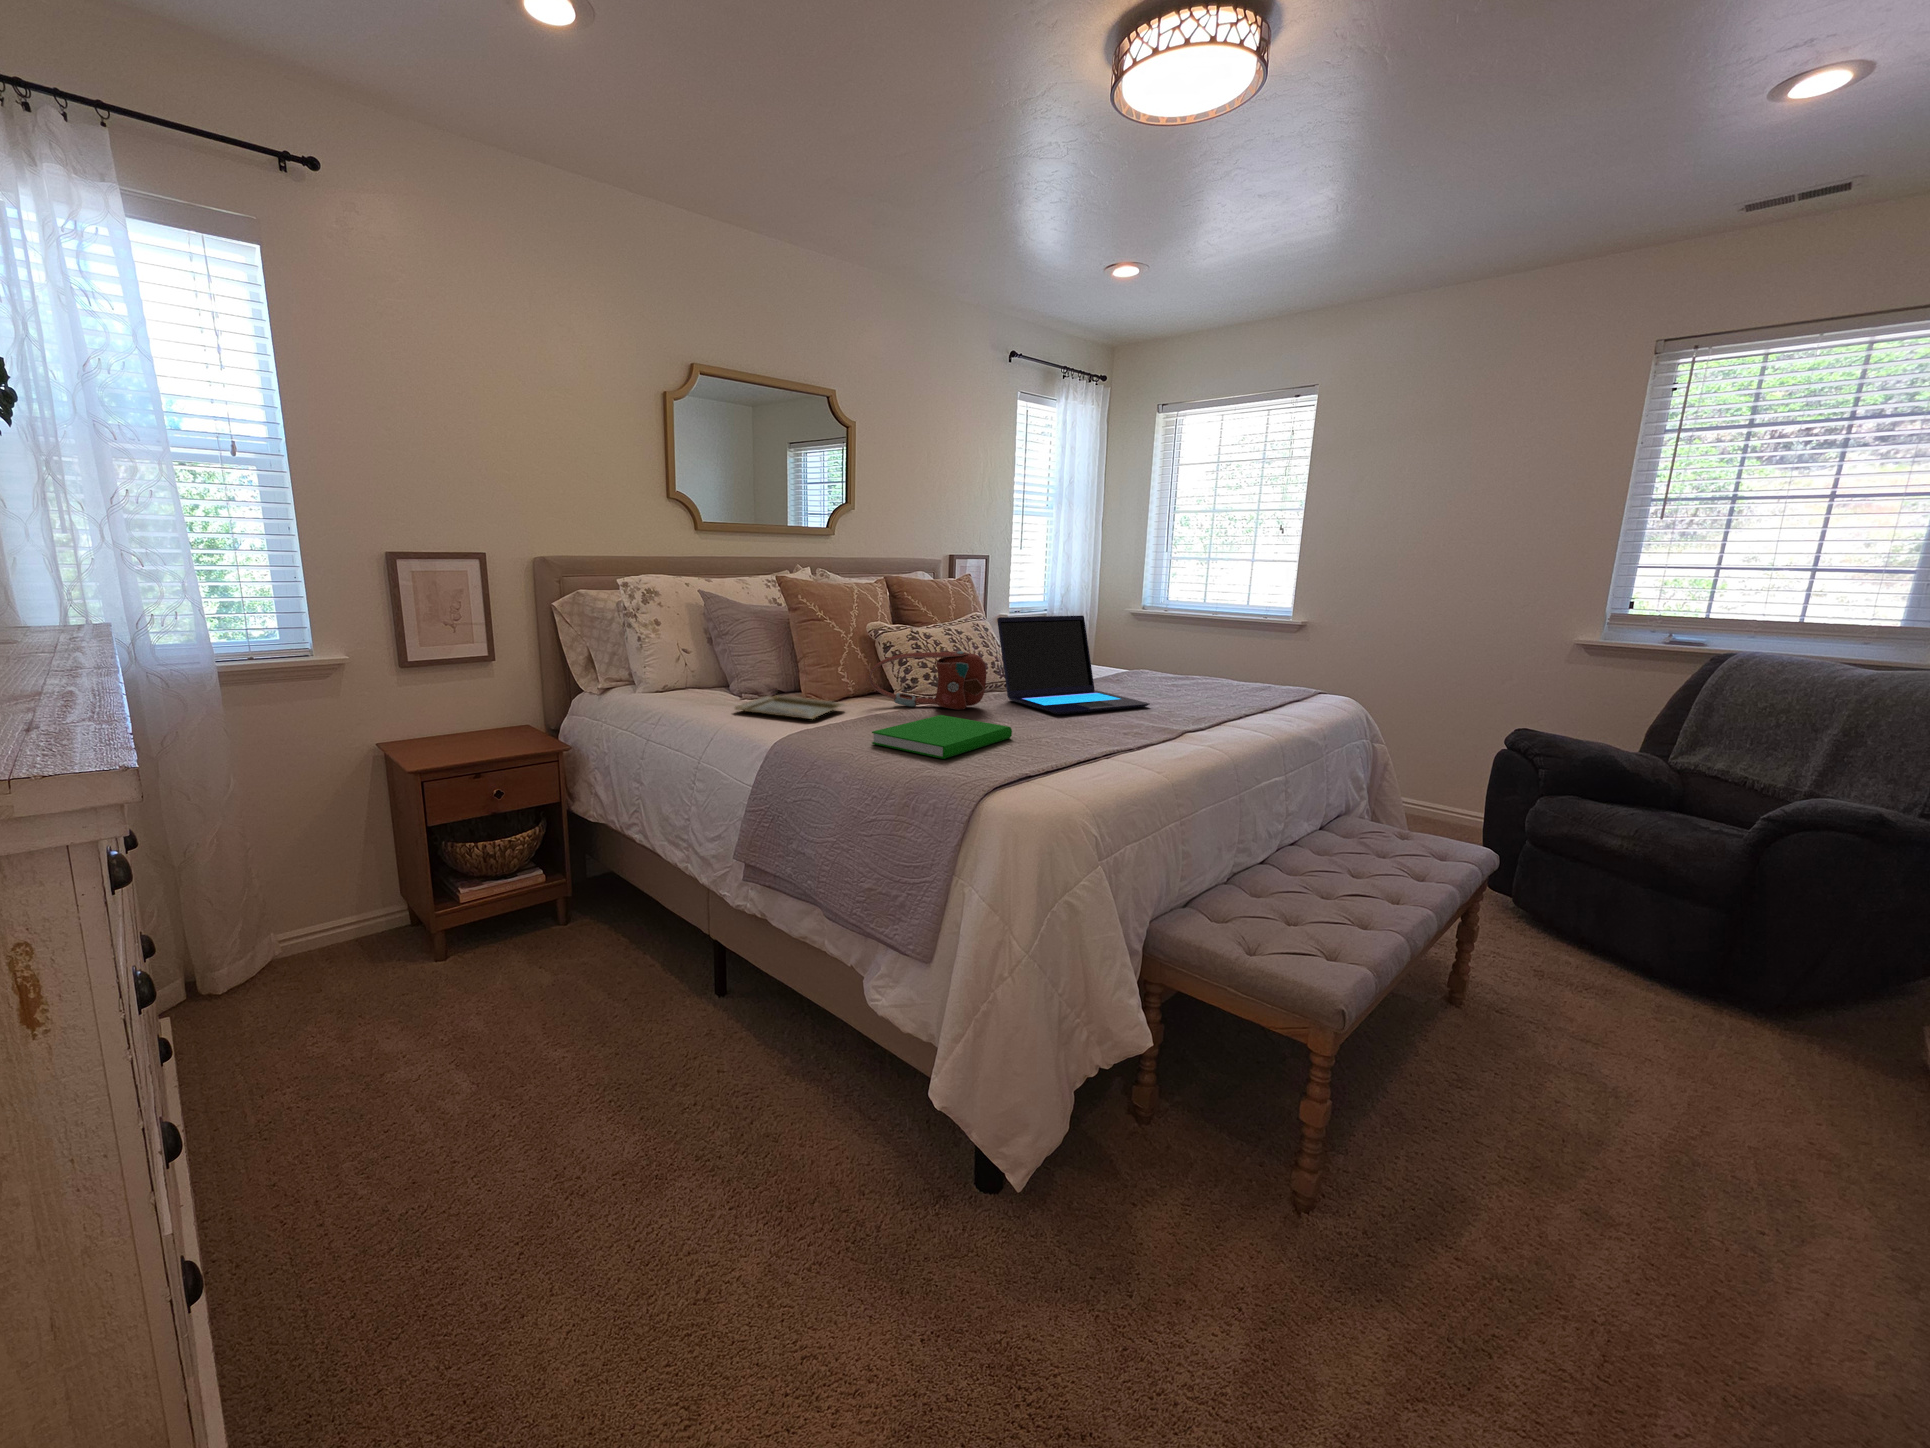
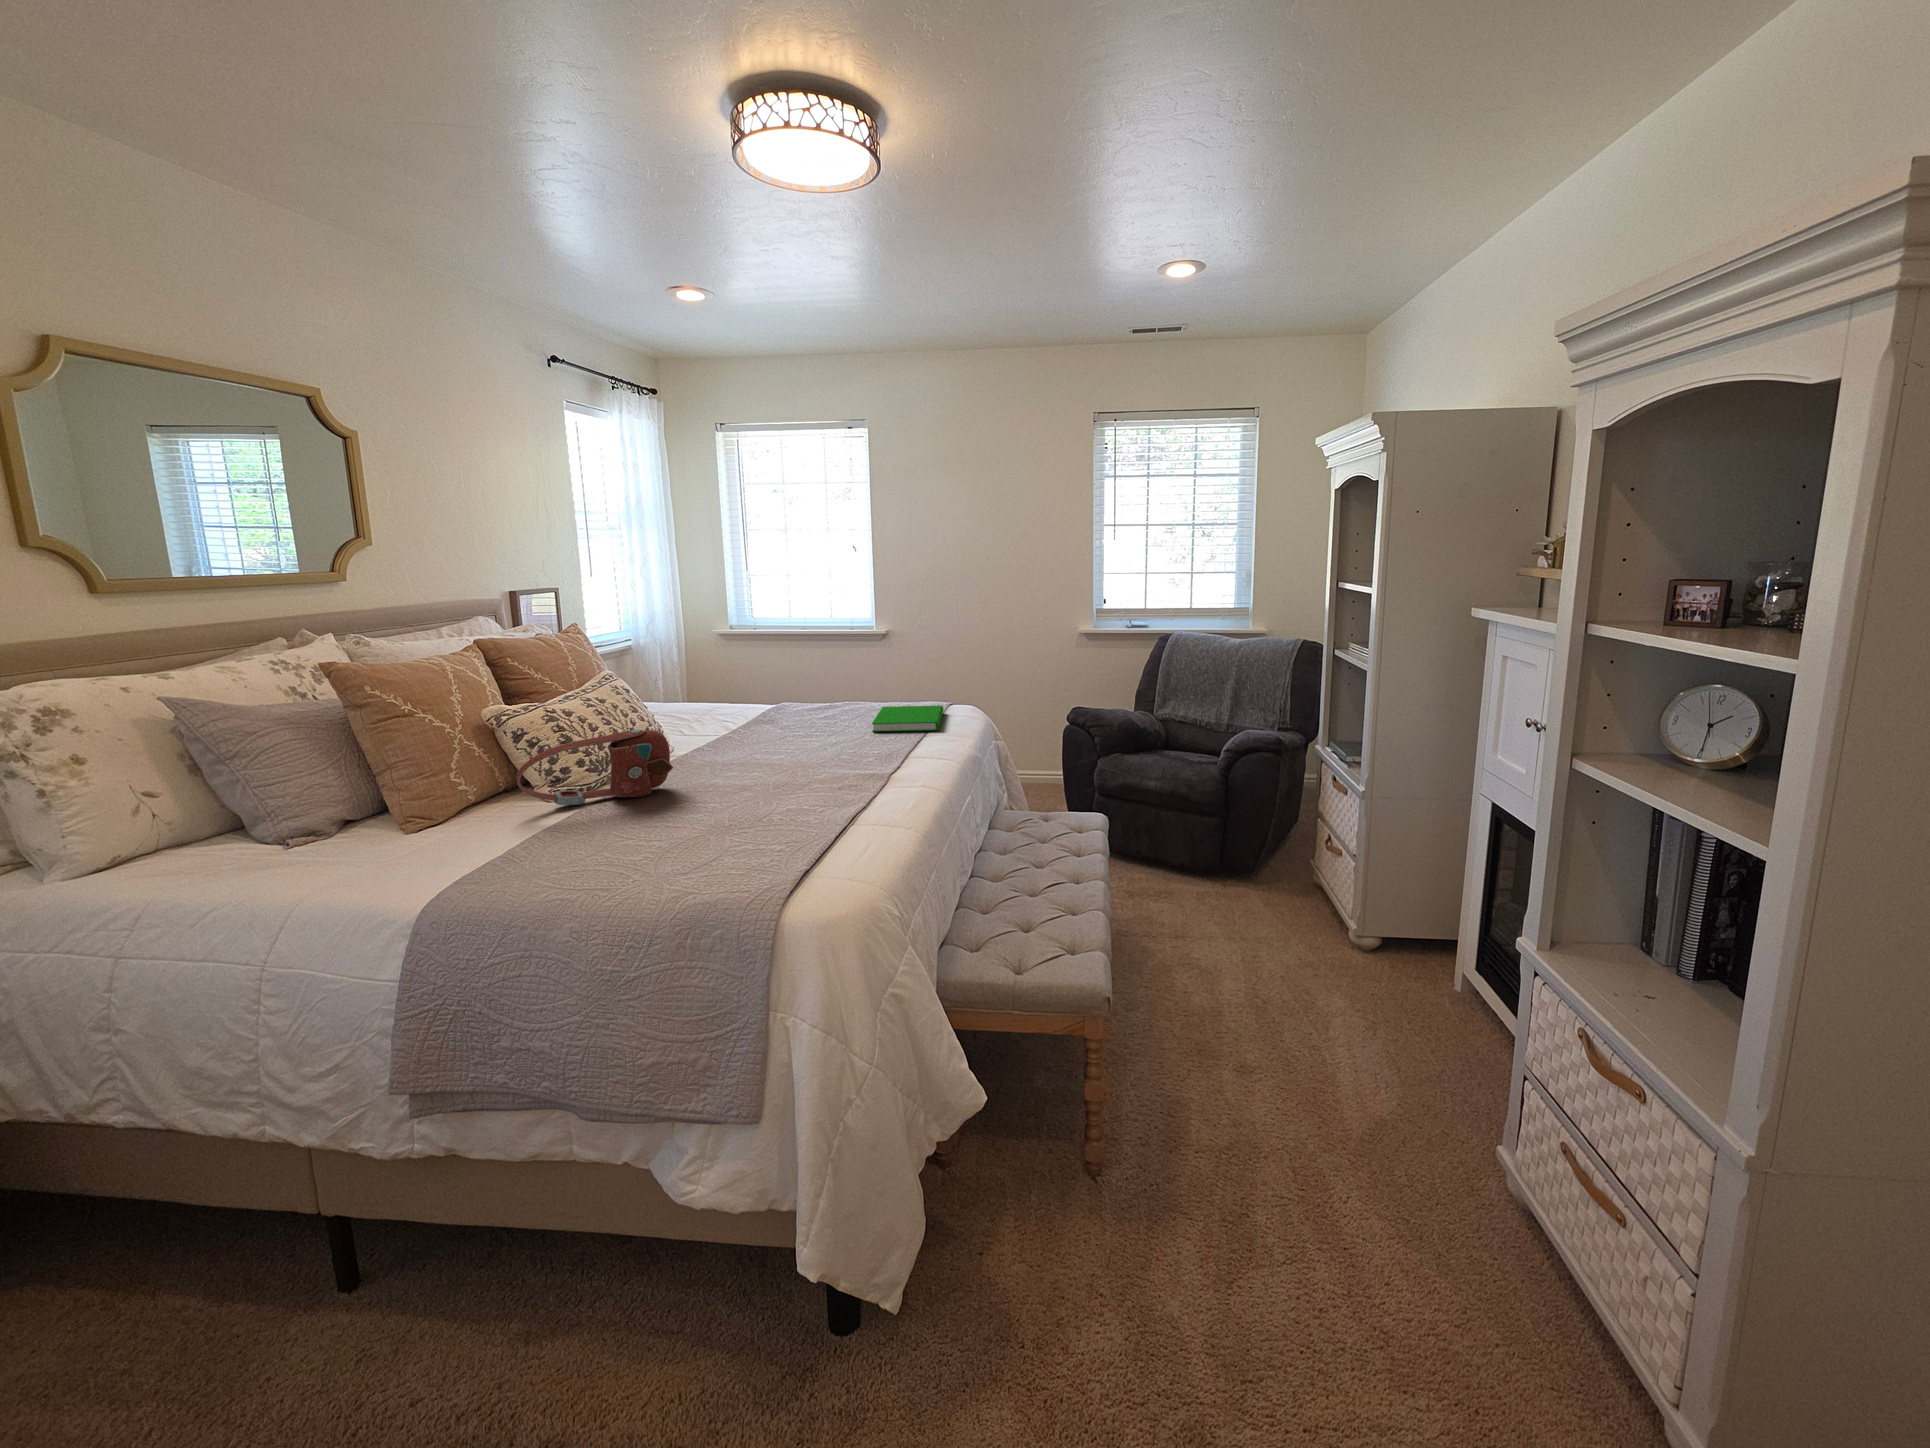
laptop: present [997,616,1150,715] -> none [658,665,835,779]
tray: present [735,695,845,719] -> none [312,821,495,871]
book: present [872,715,1012,759] -> present [872,706,943,732]

